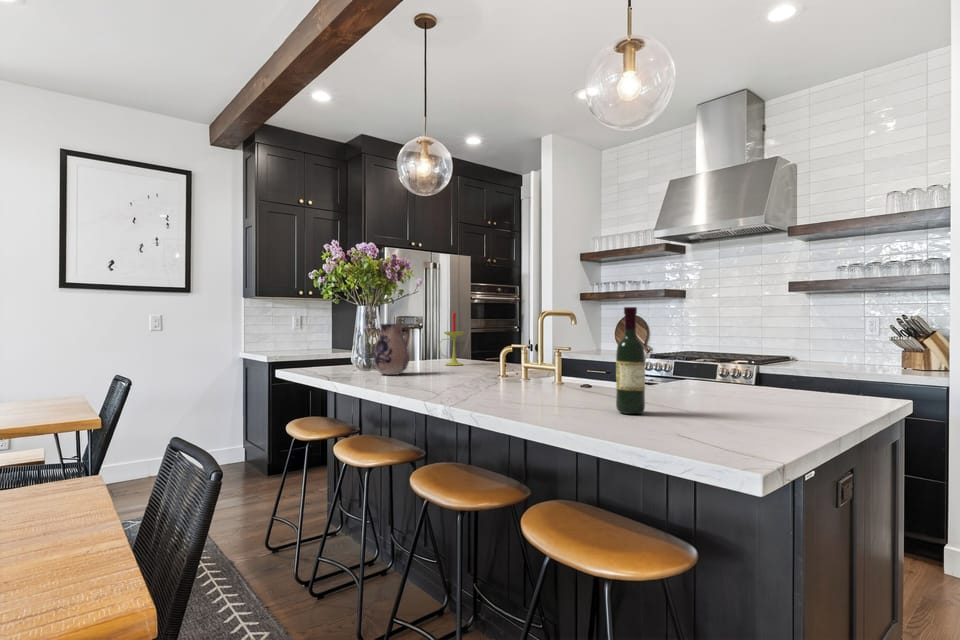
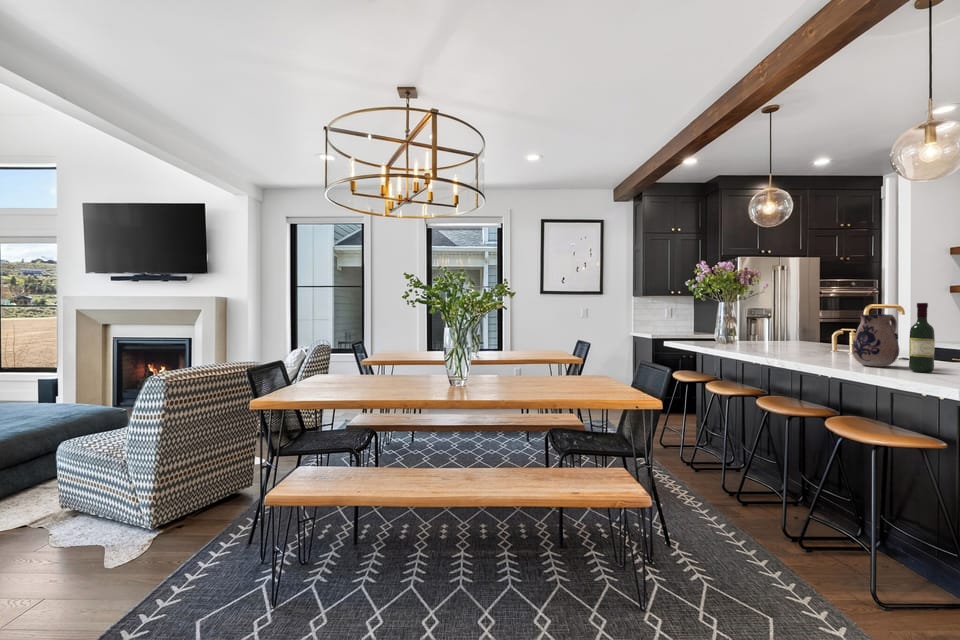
candle: present [438,313,464,366] -> none [783,304,806,345]
ceramic pitcher: present [373,324,410,375] -> present [852,314,899,367]

